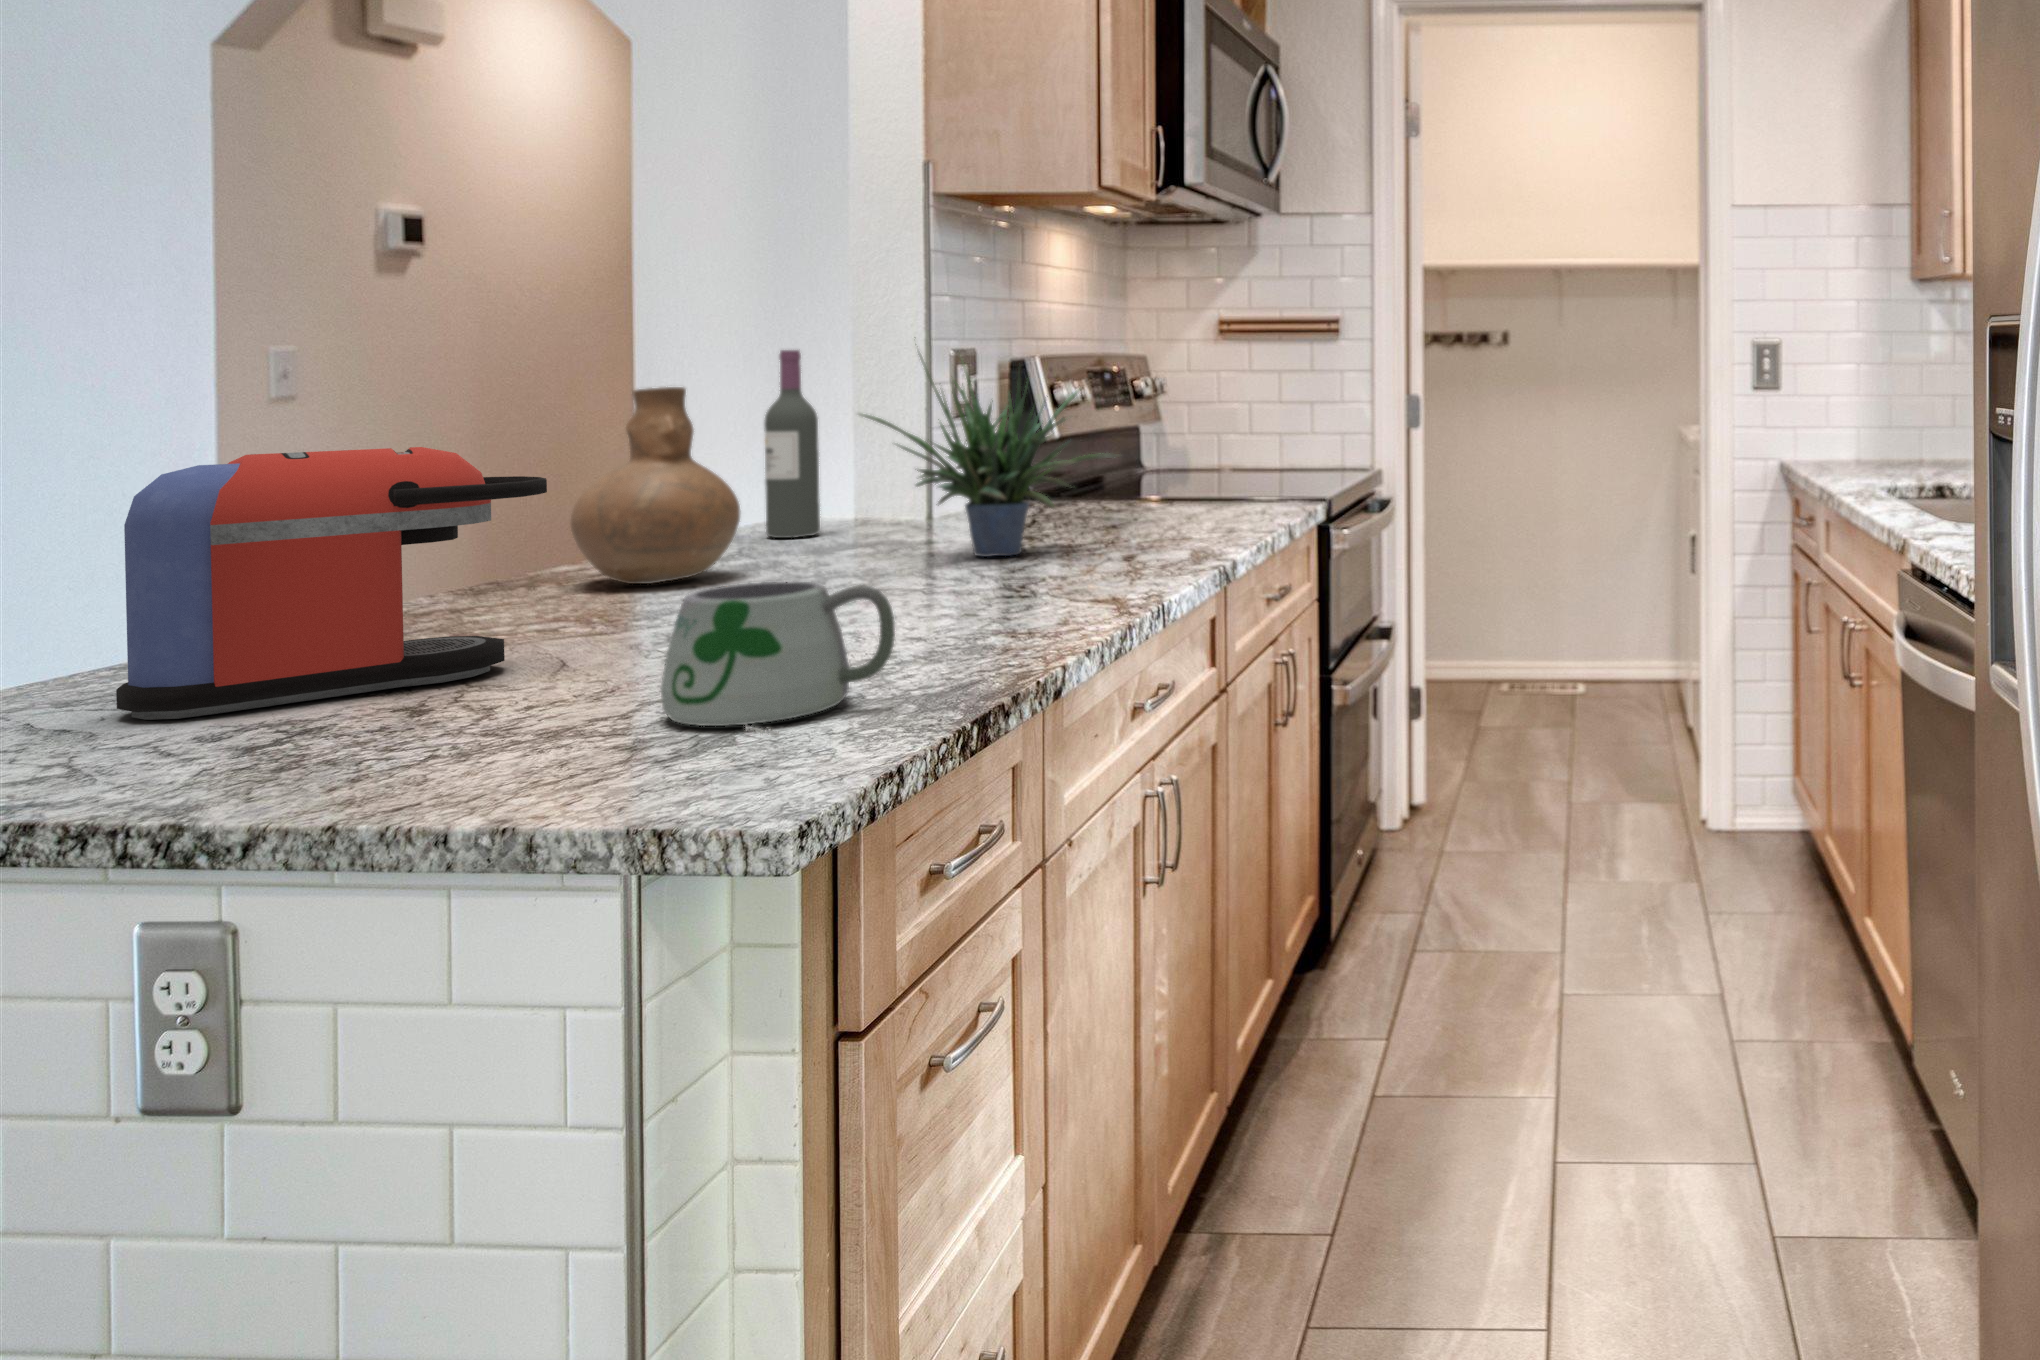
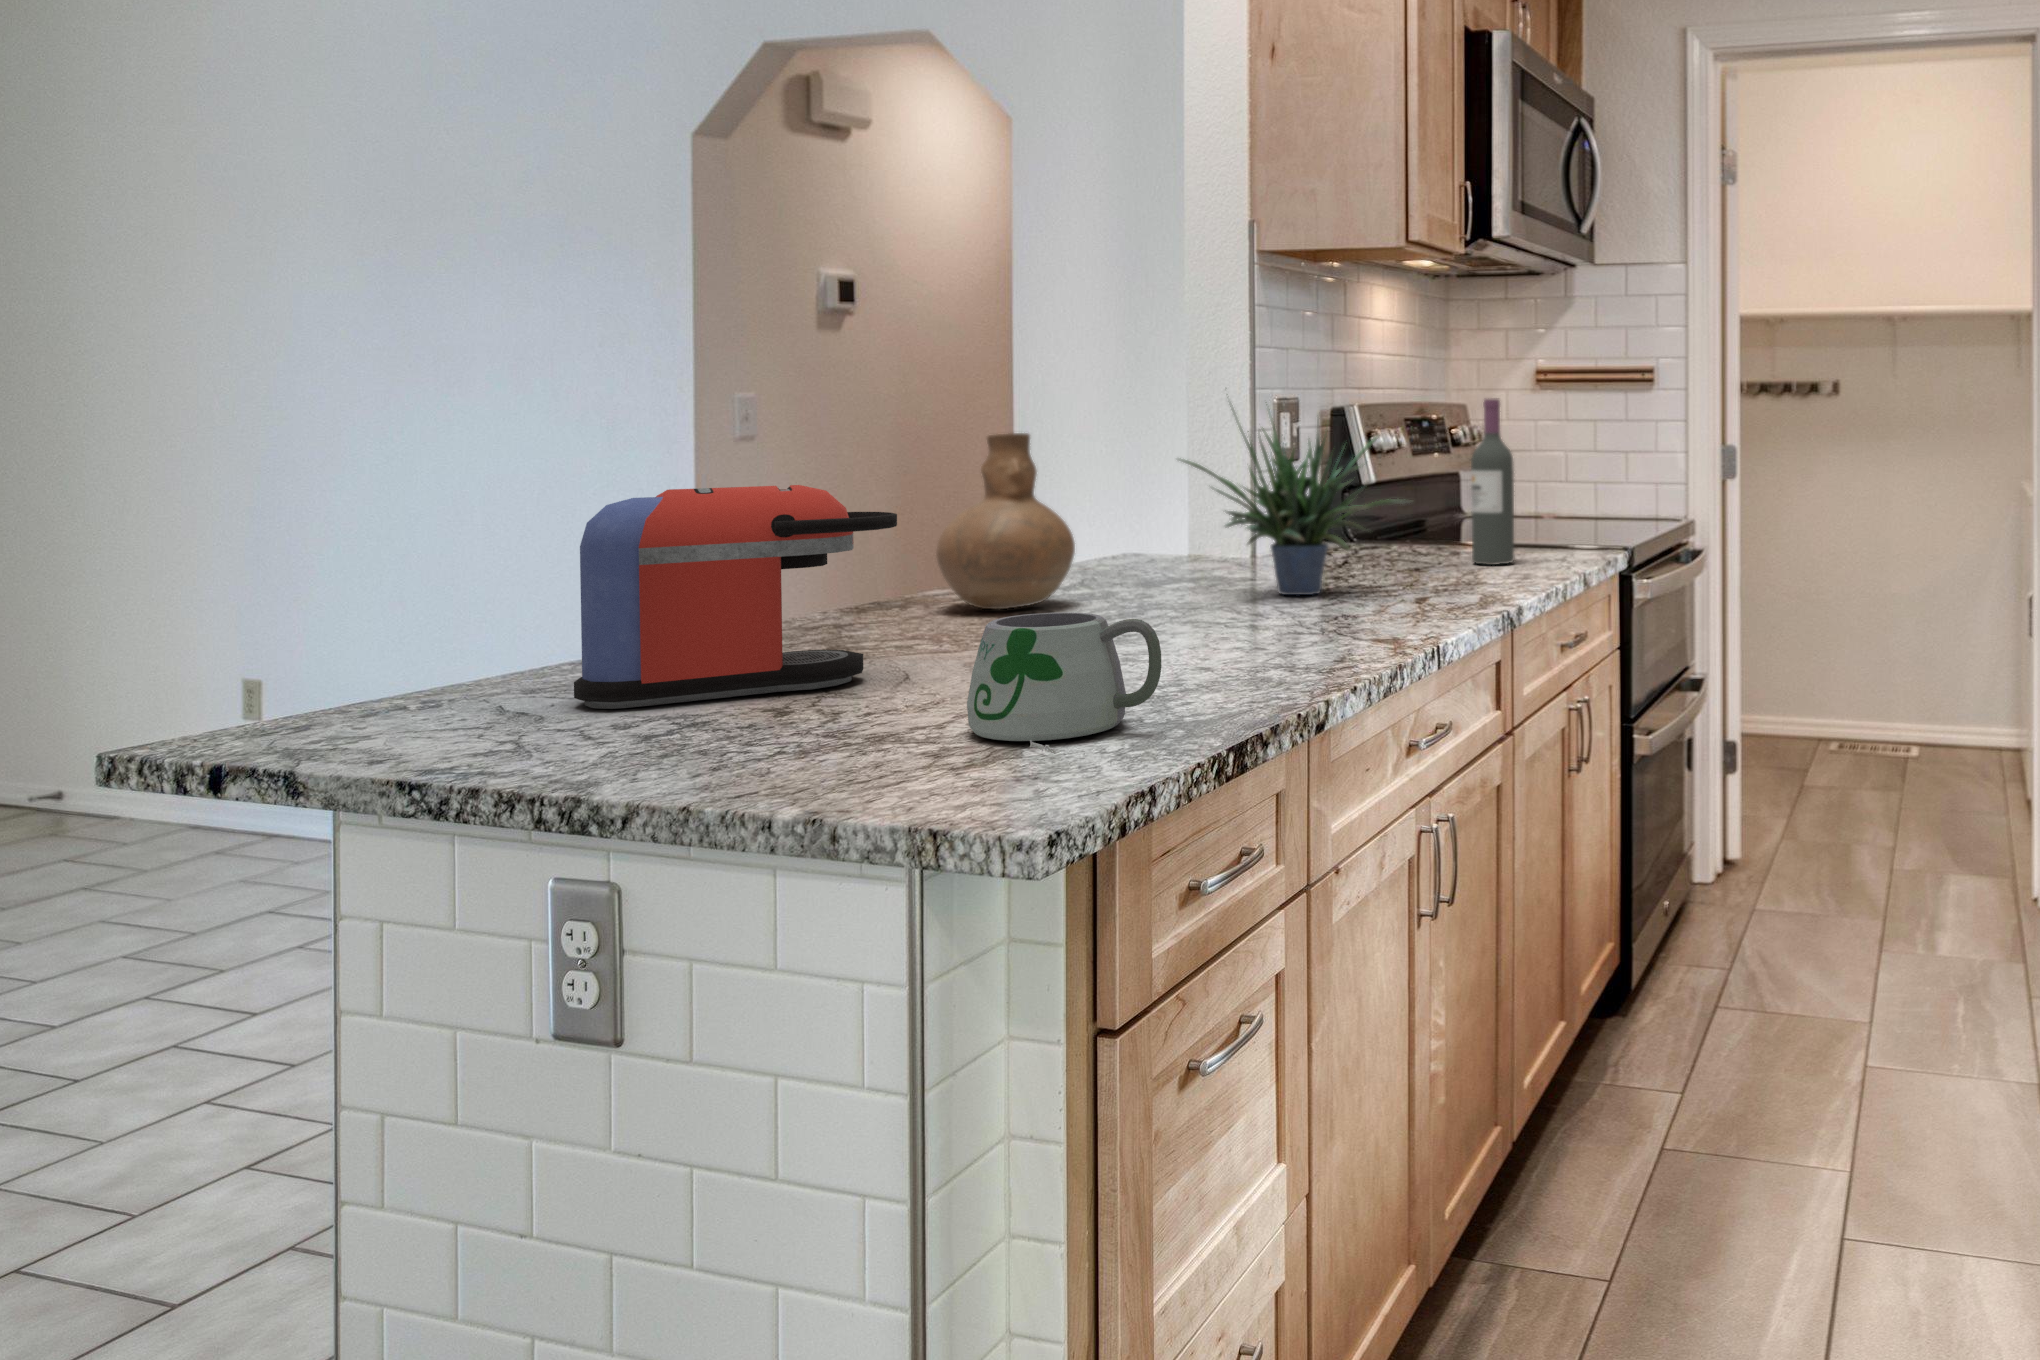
wine bottle: present [764,350,820,538] -> present [1471,398,1514,565]

